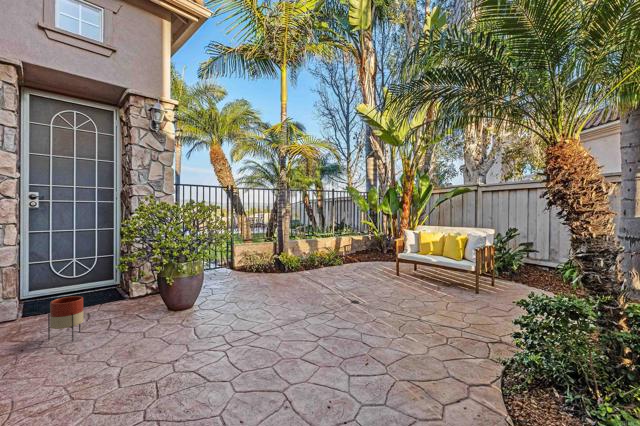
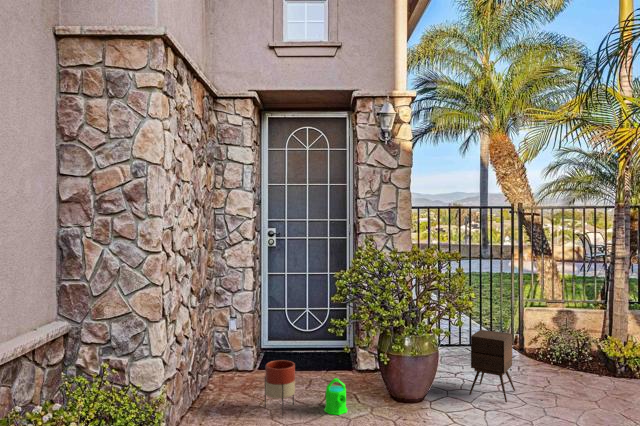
side table: none [218,256,243,296] -> present [469,330,515,402]
watering can: none [113,301,136,329] -> present [324,378,348,415]

